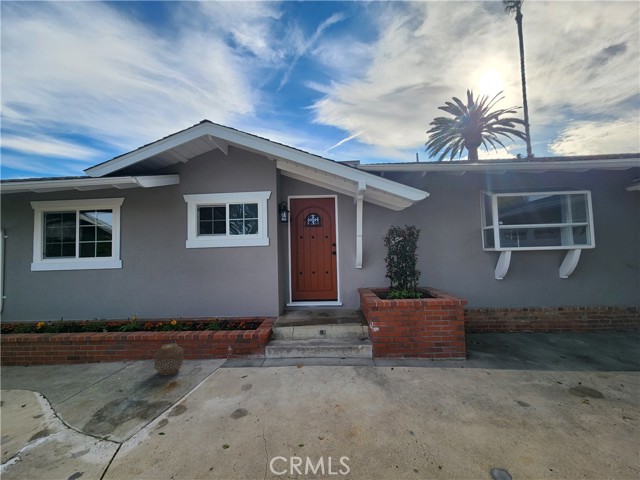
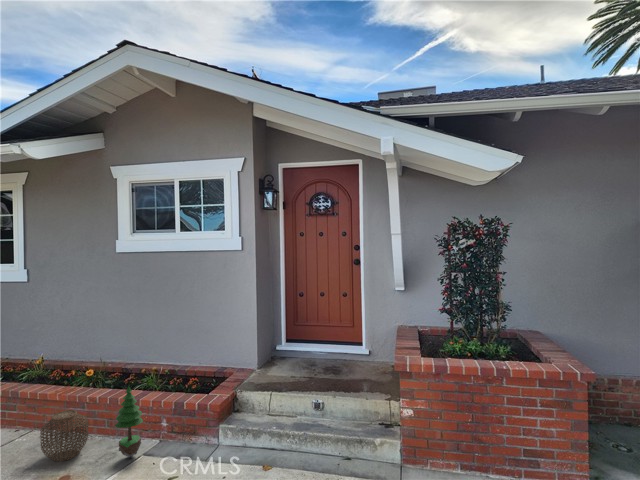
potted tree: none [204,325,222,369] -> present [115,386,143,457]

